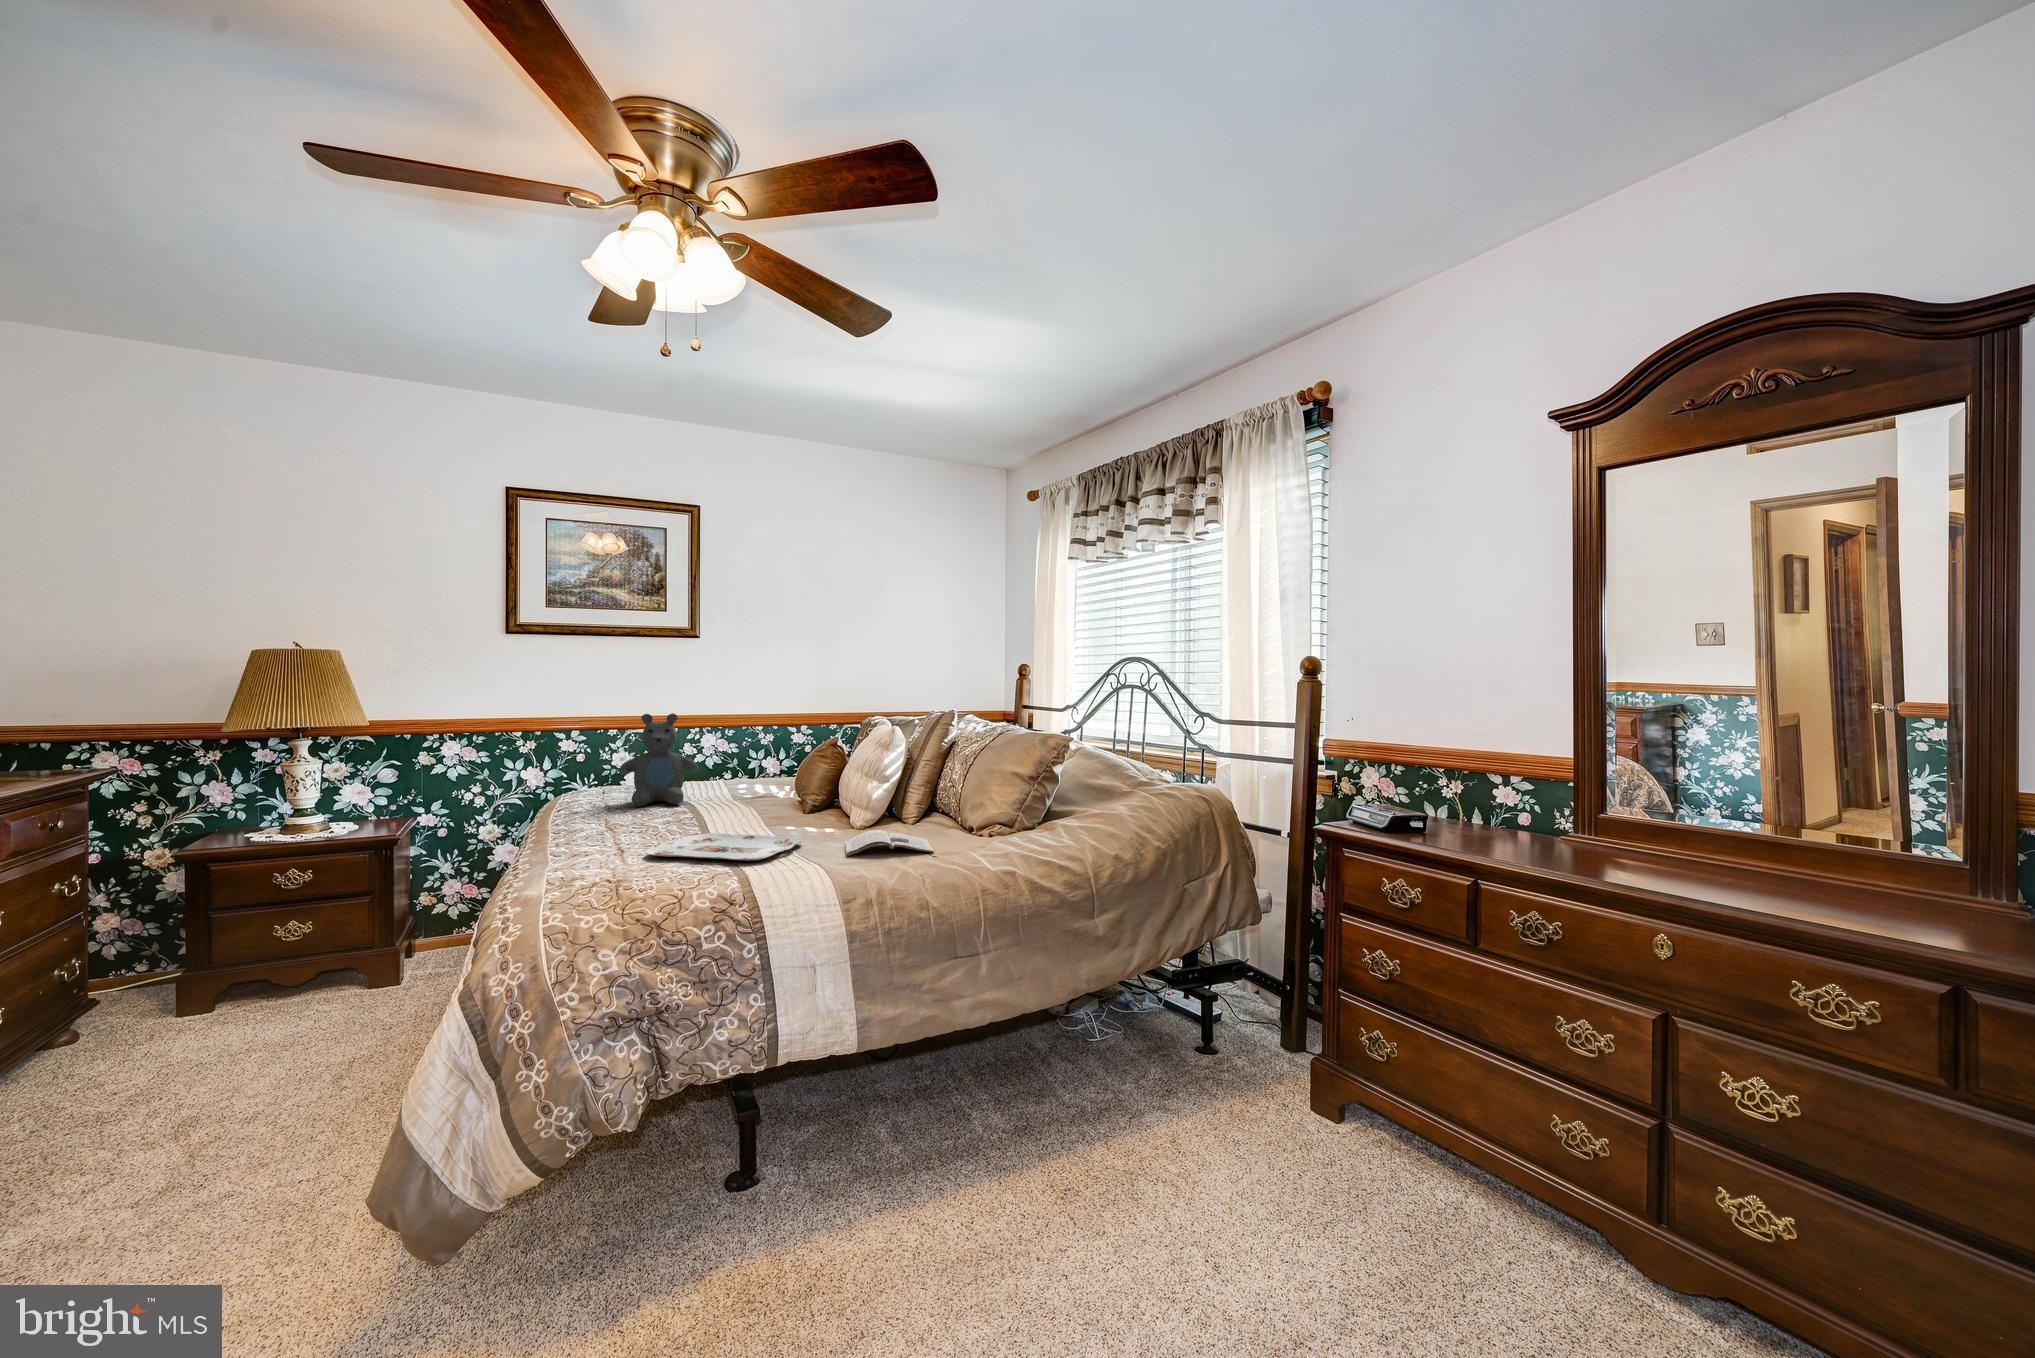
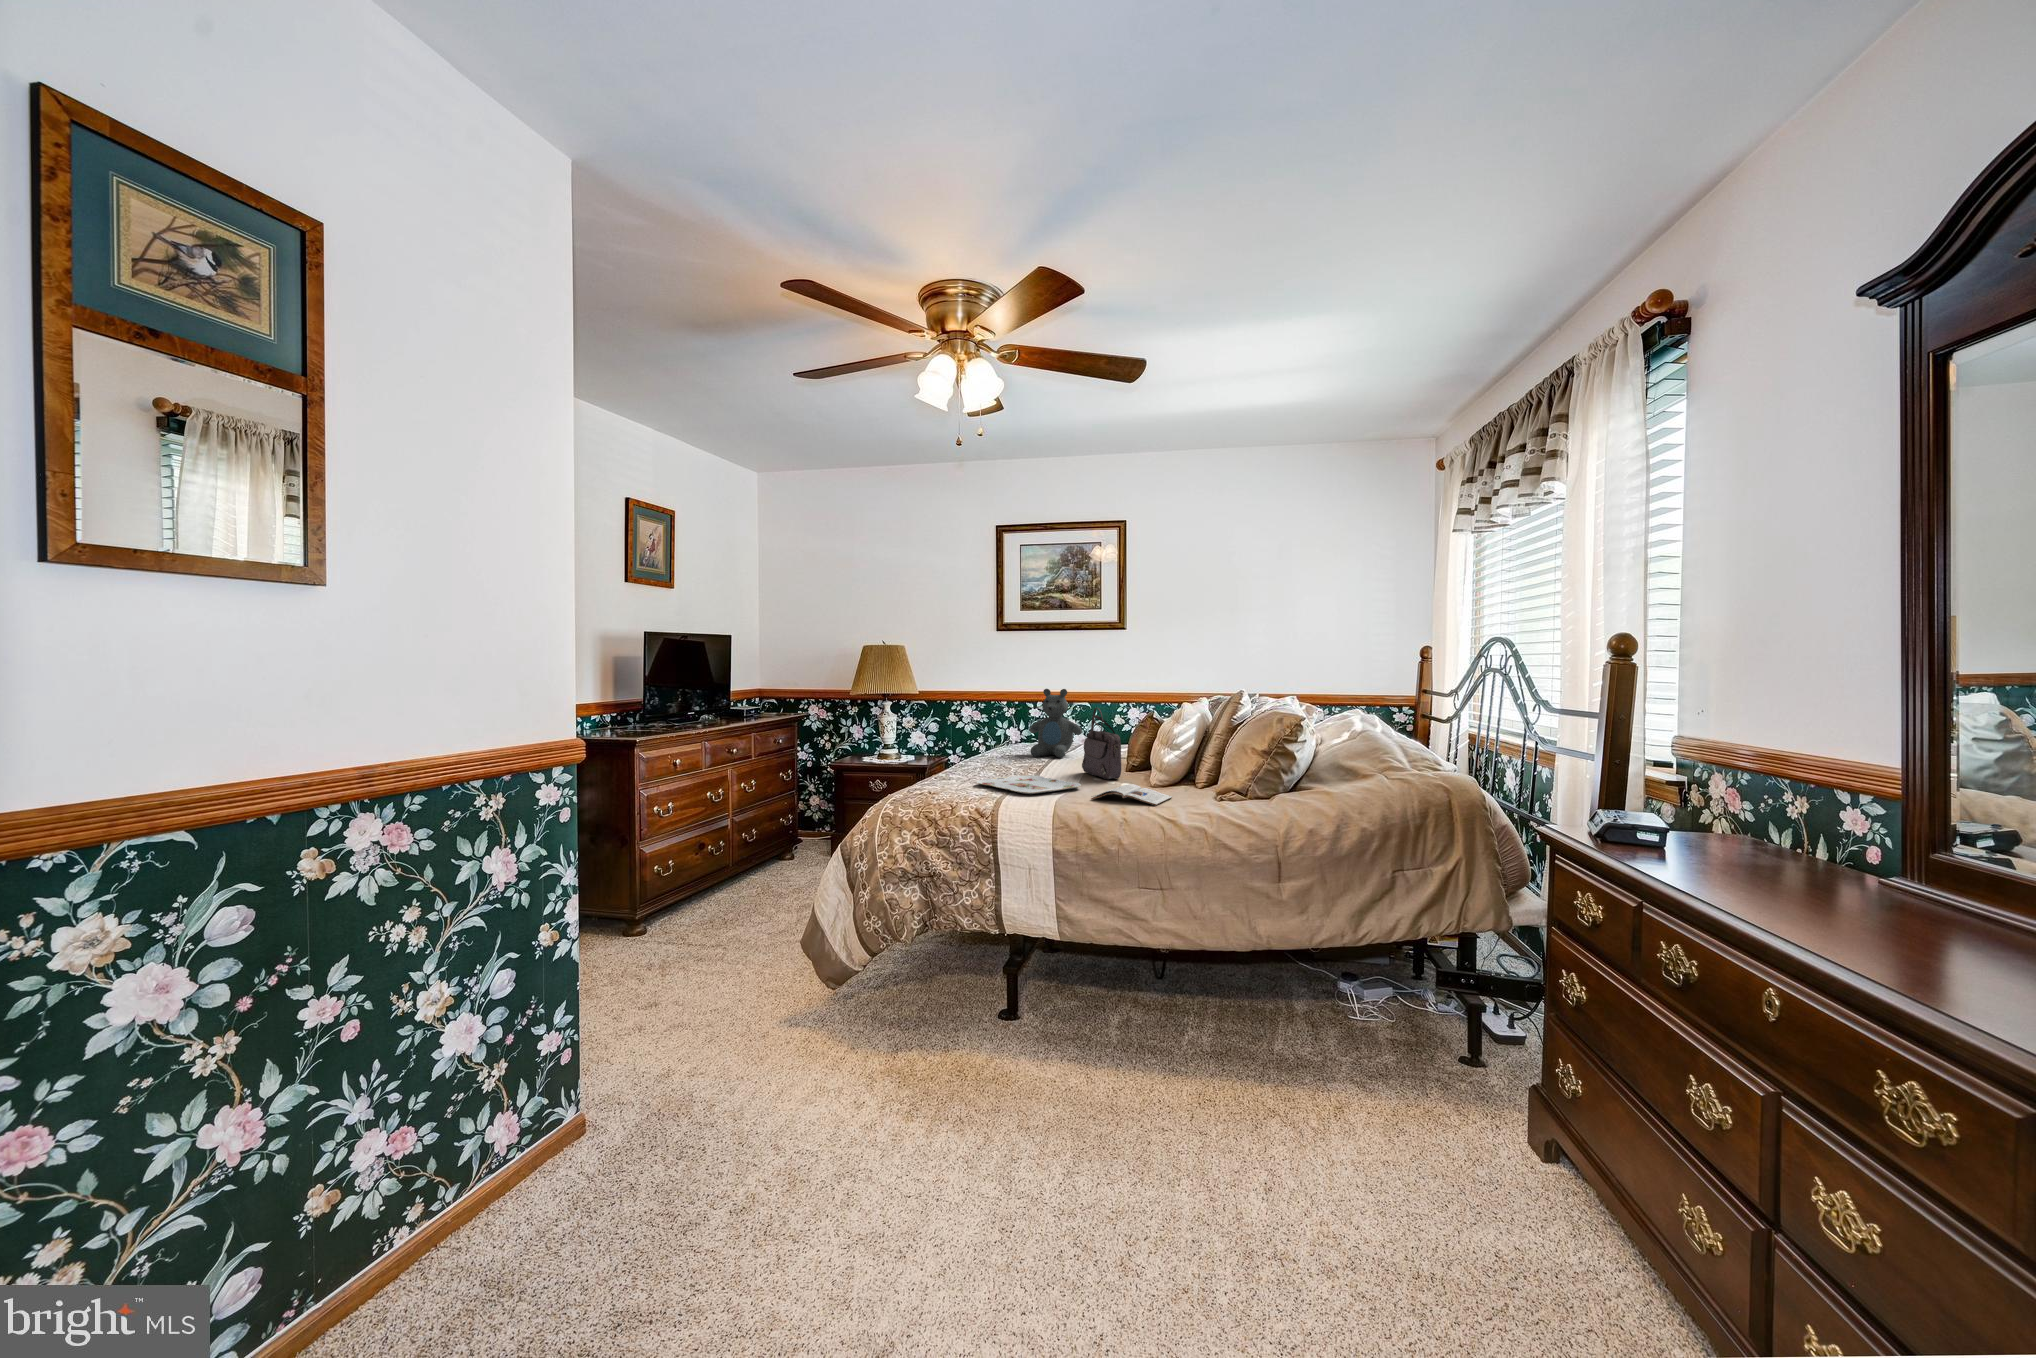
handbag: none [751,737,819,827] -> present [1082,708,1121,779]

